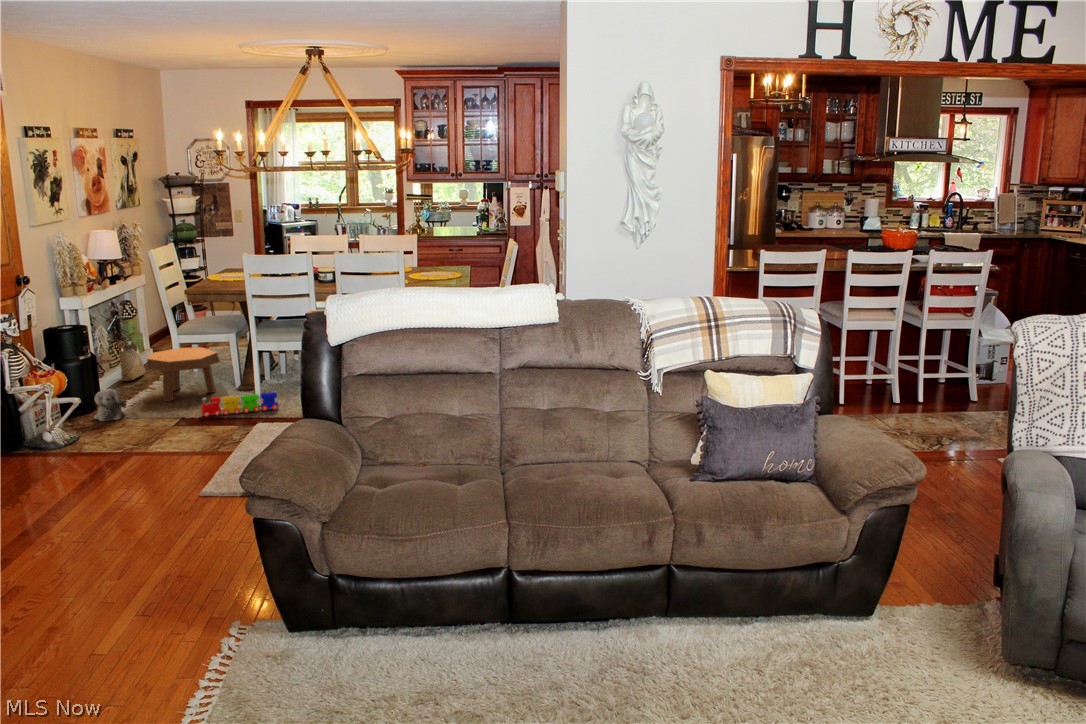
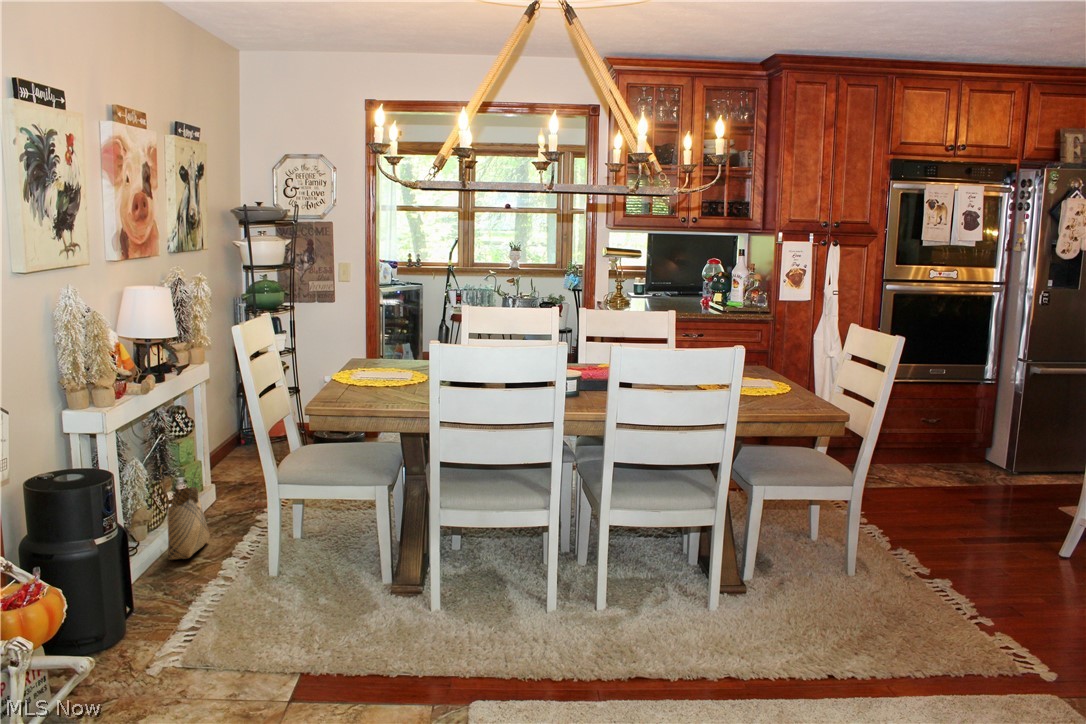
footstool: present [146,347,220,402] -> none [223,504,361,623]
plush toy: present [94,389,126,421] -> none [115,616,185,690]
toy train: present [201,392,279,417] -> none [343,618,497,679]

